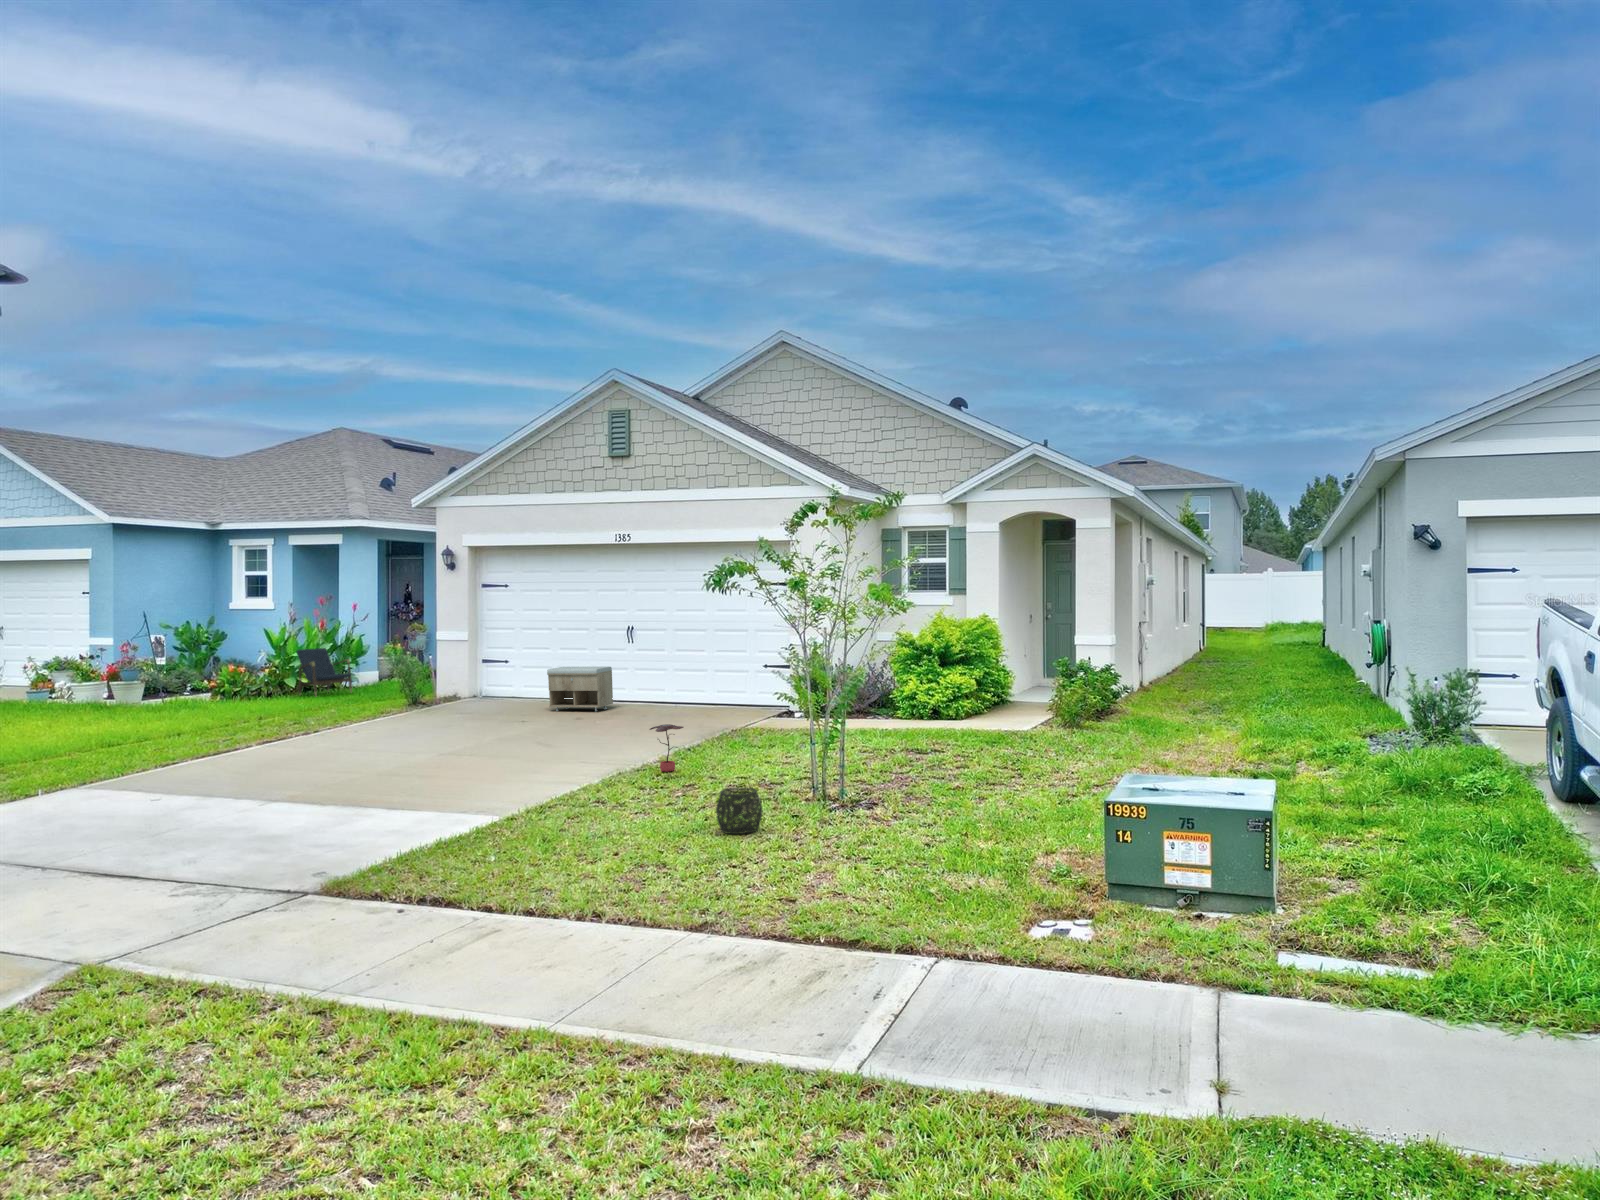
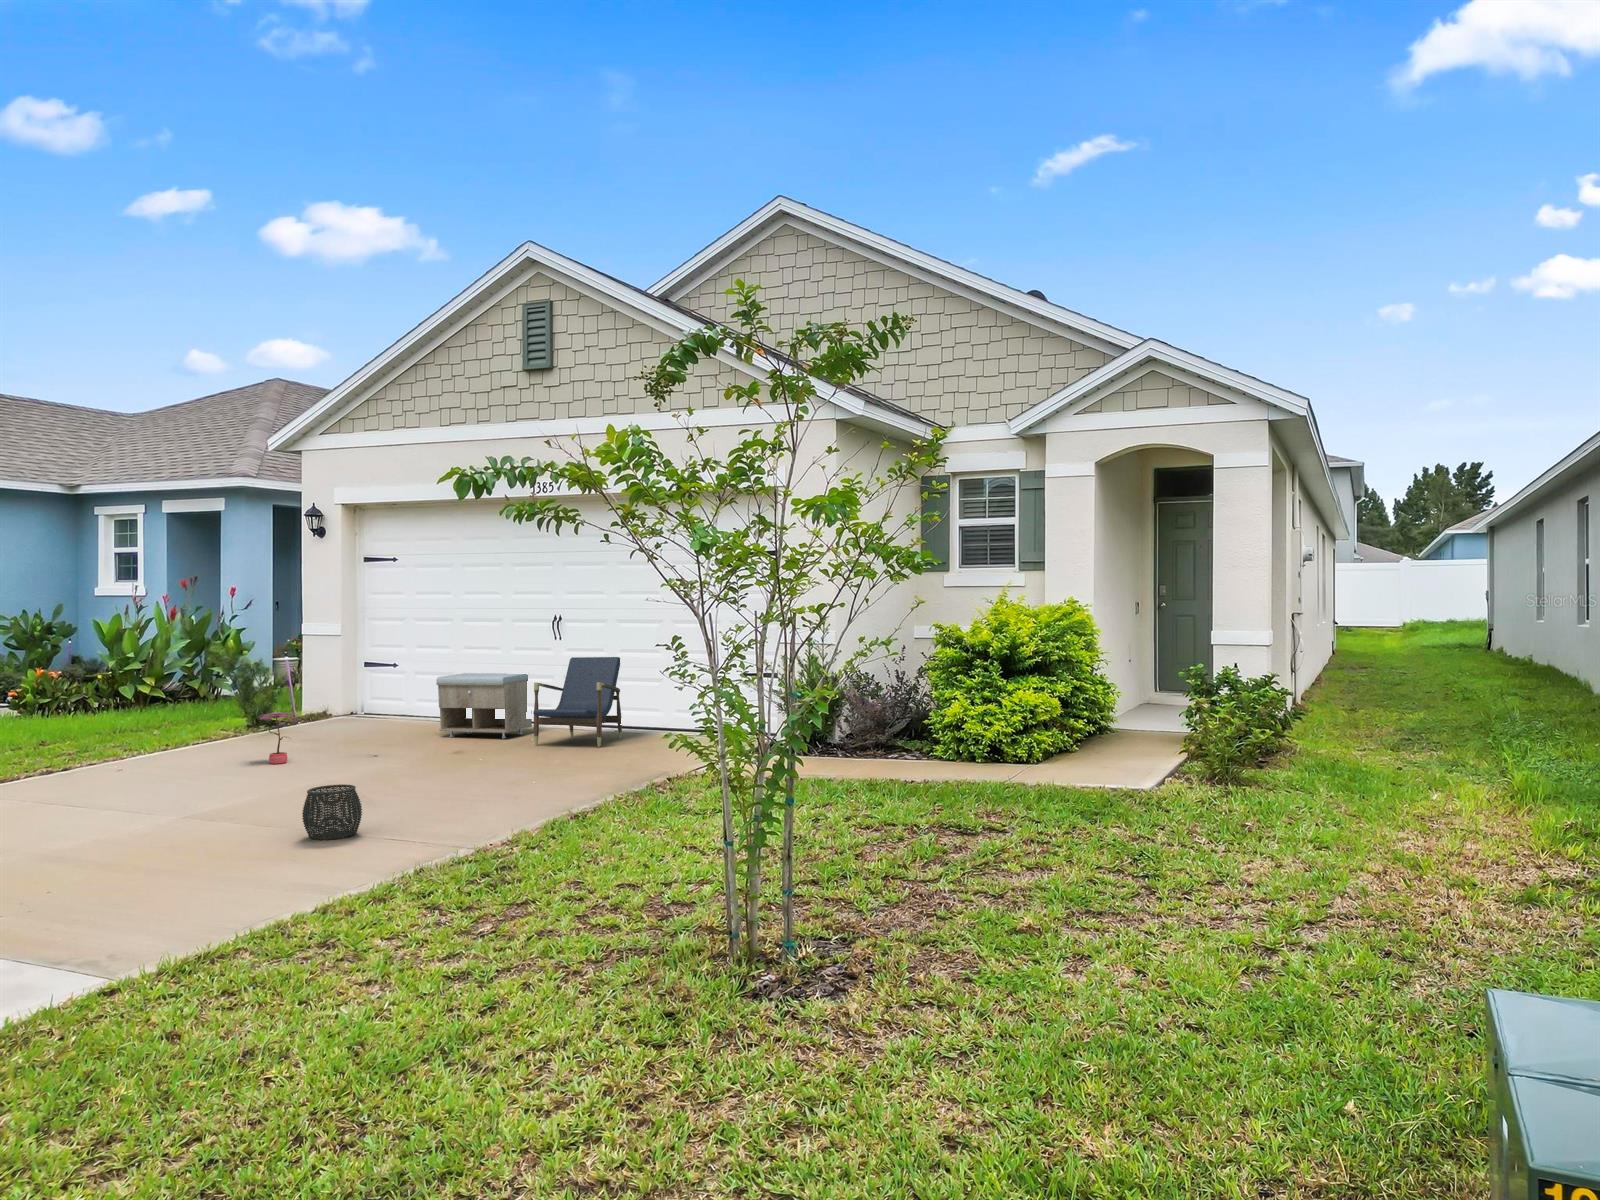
lounge chair: present [297,648,352,696] -> present [533,657,622,747]
potted plant: present [650,724,684,772] -> present [259,712,295,764]
woven basket: present [716,787,762,834] -> present [302,784,362,840]

